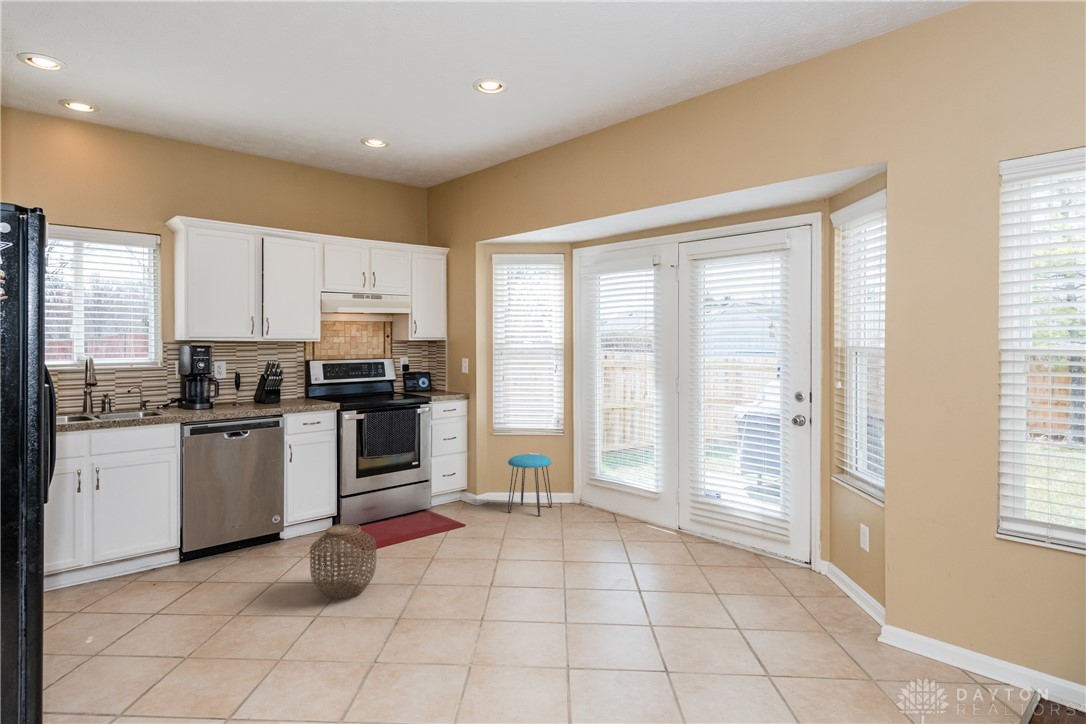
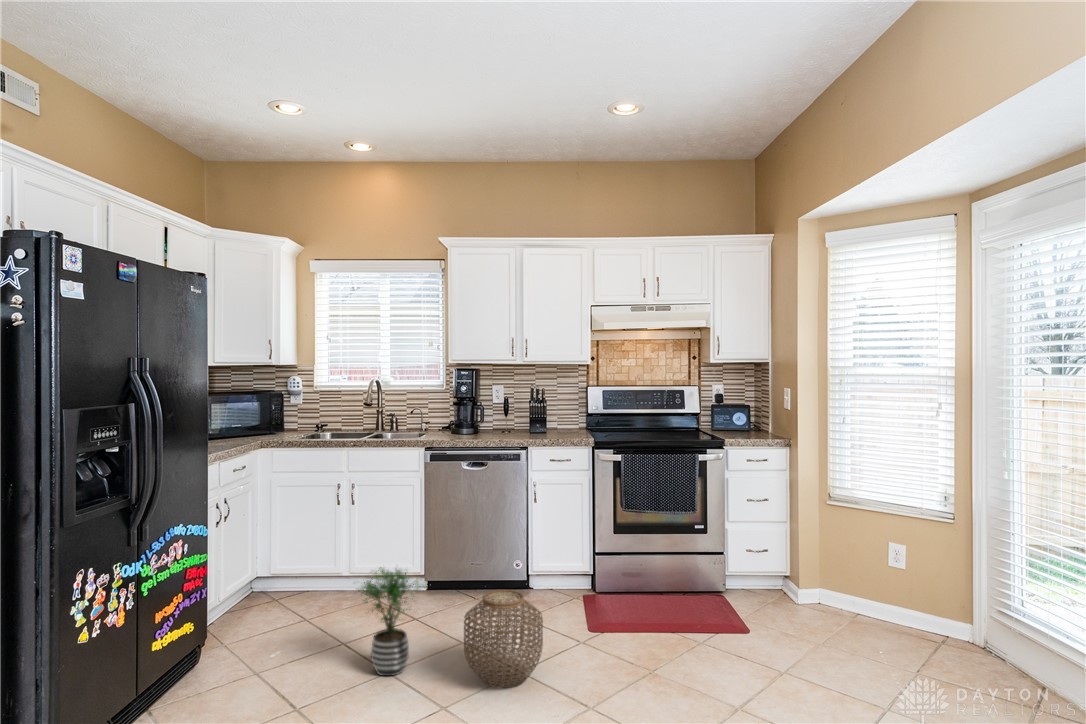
stool: present [507,454,552,516] -> none [825,544,913,654]
potted plant: none [197,525,272,624] -> present [361,567,421,676]

